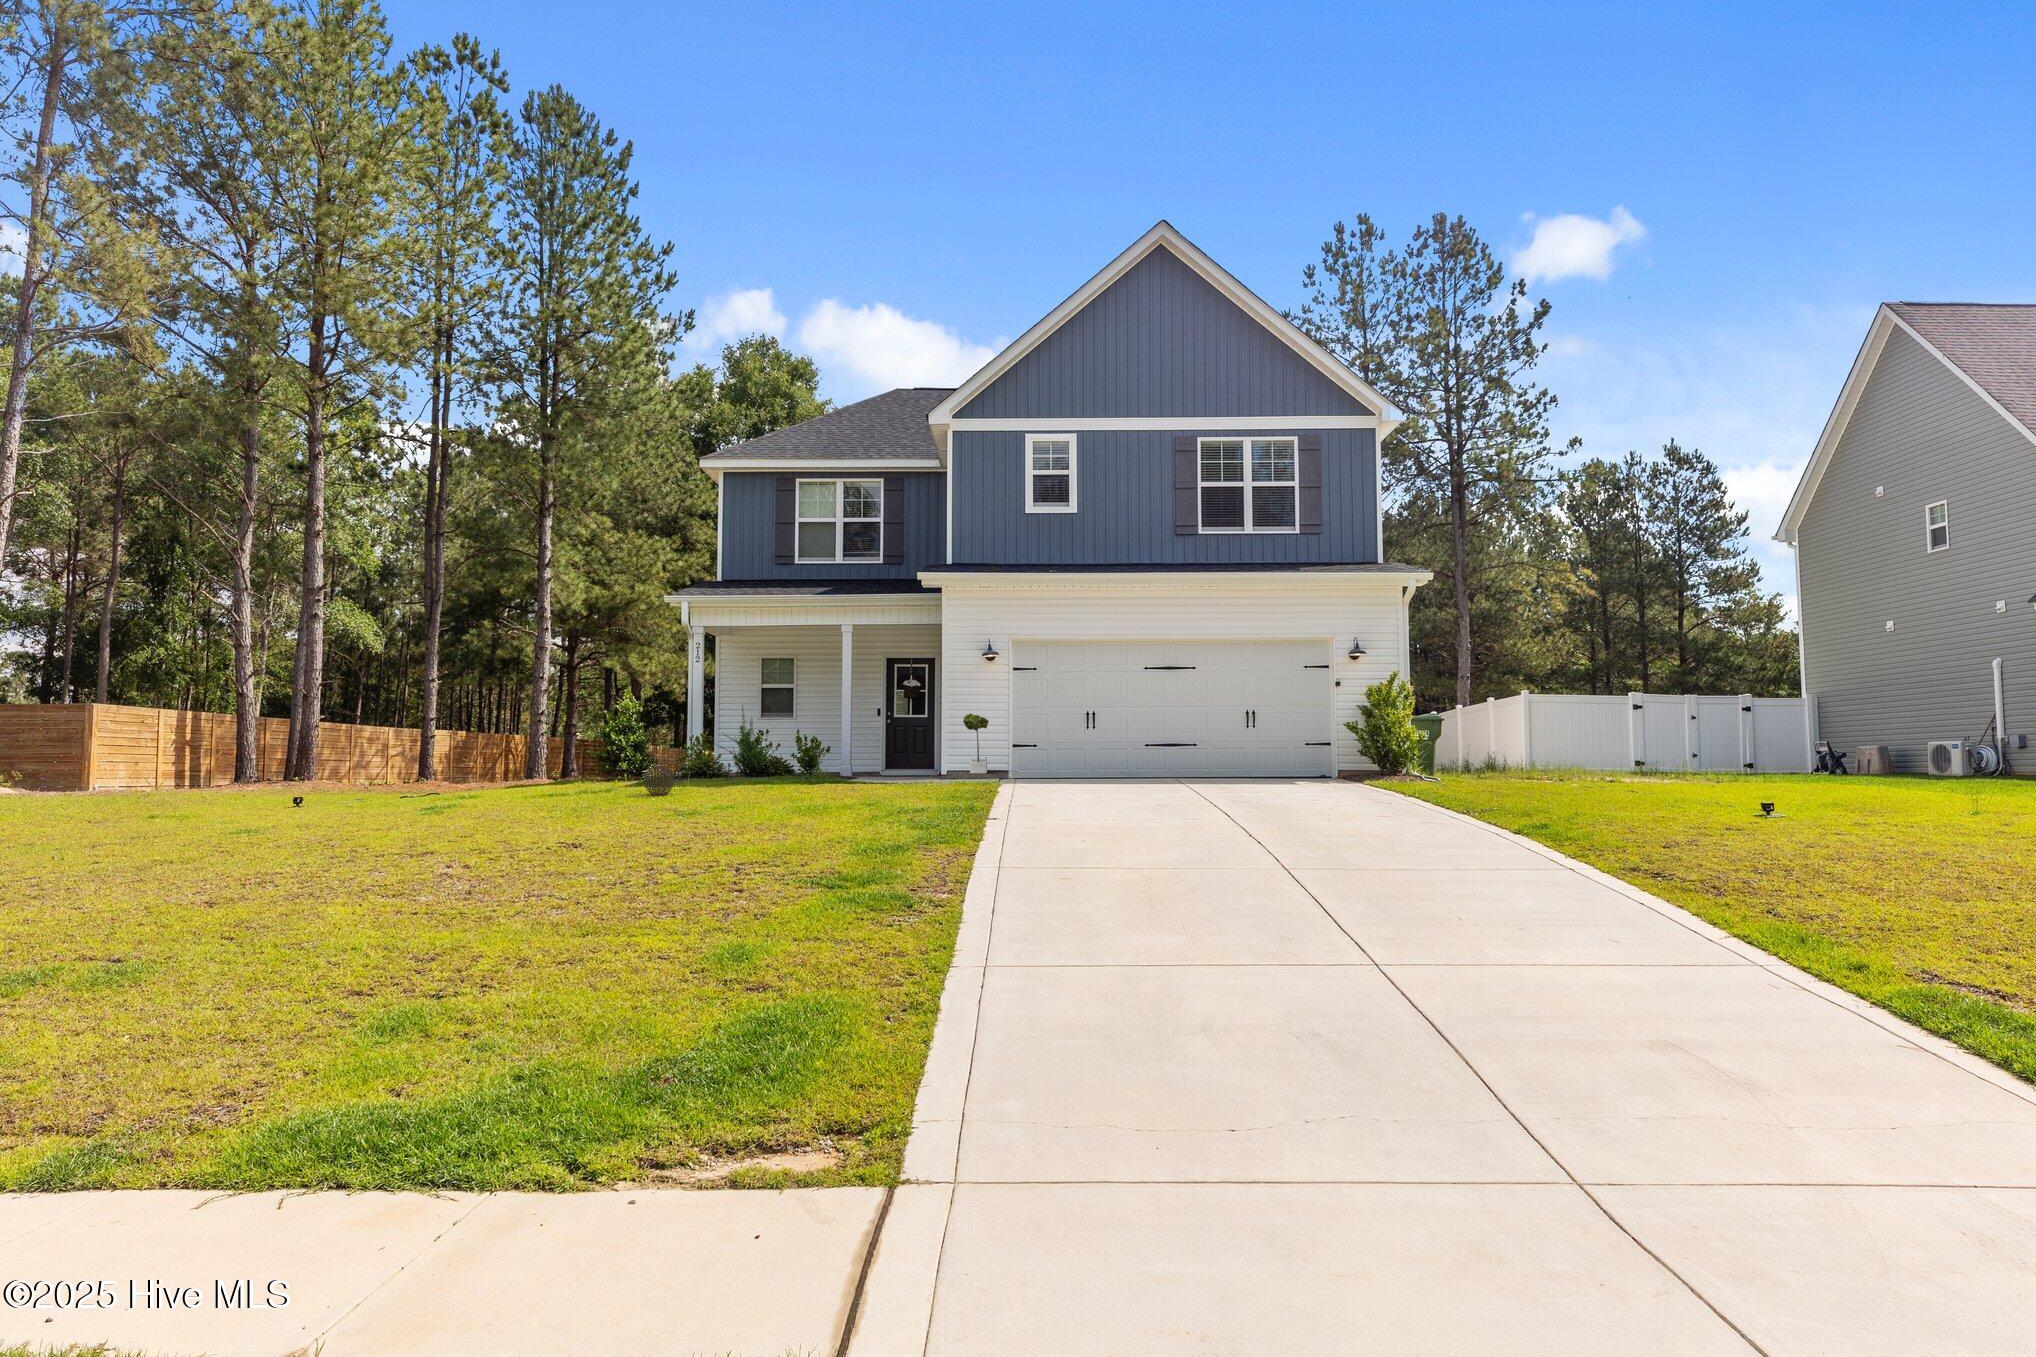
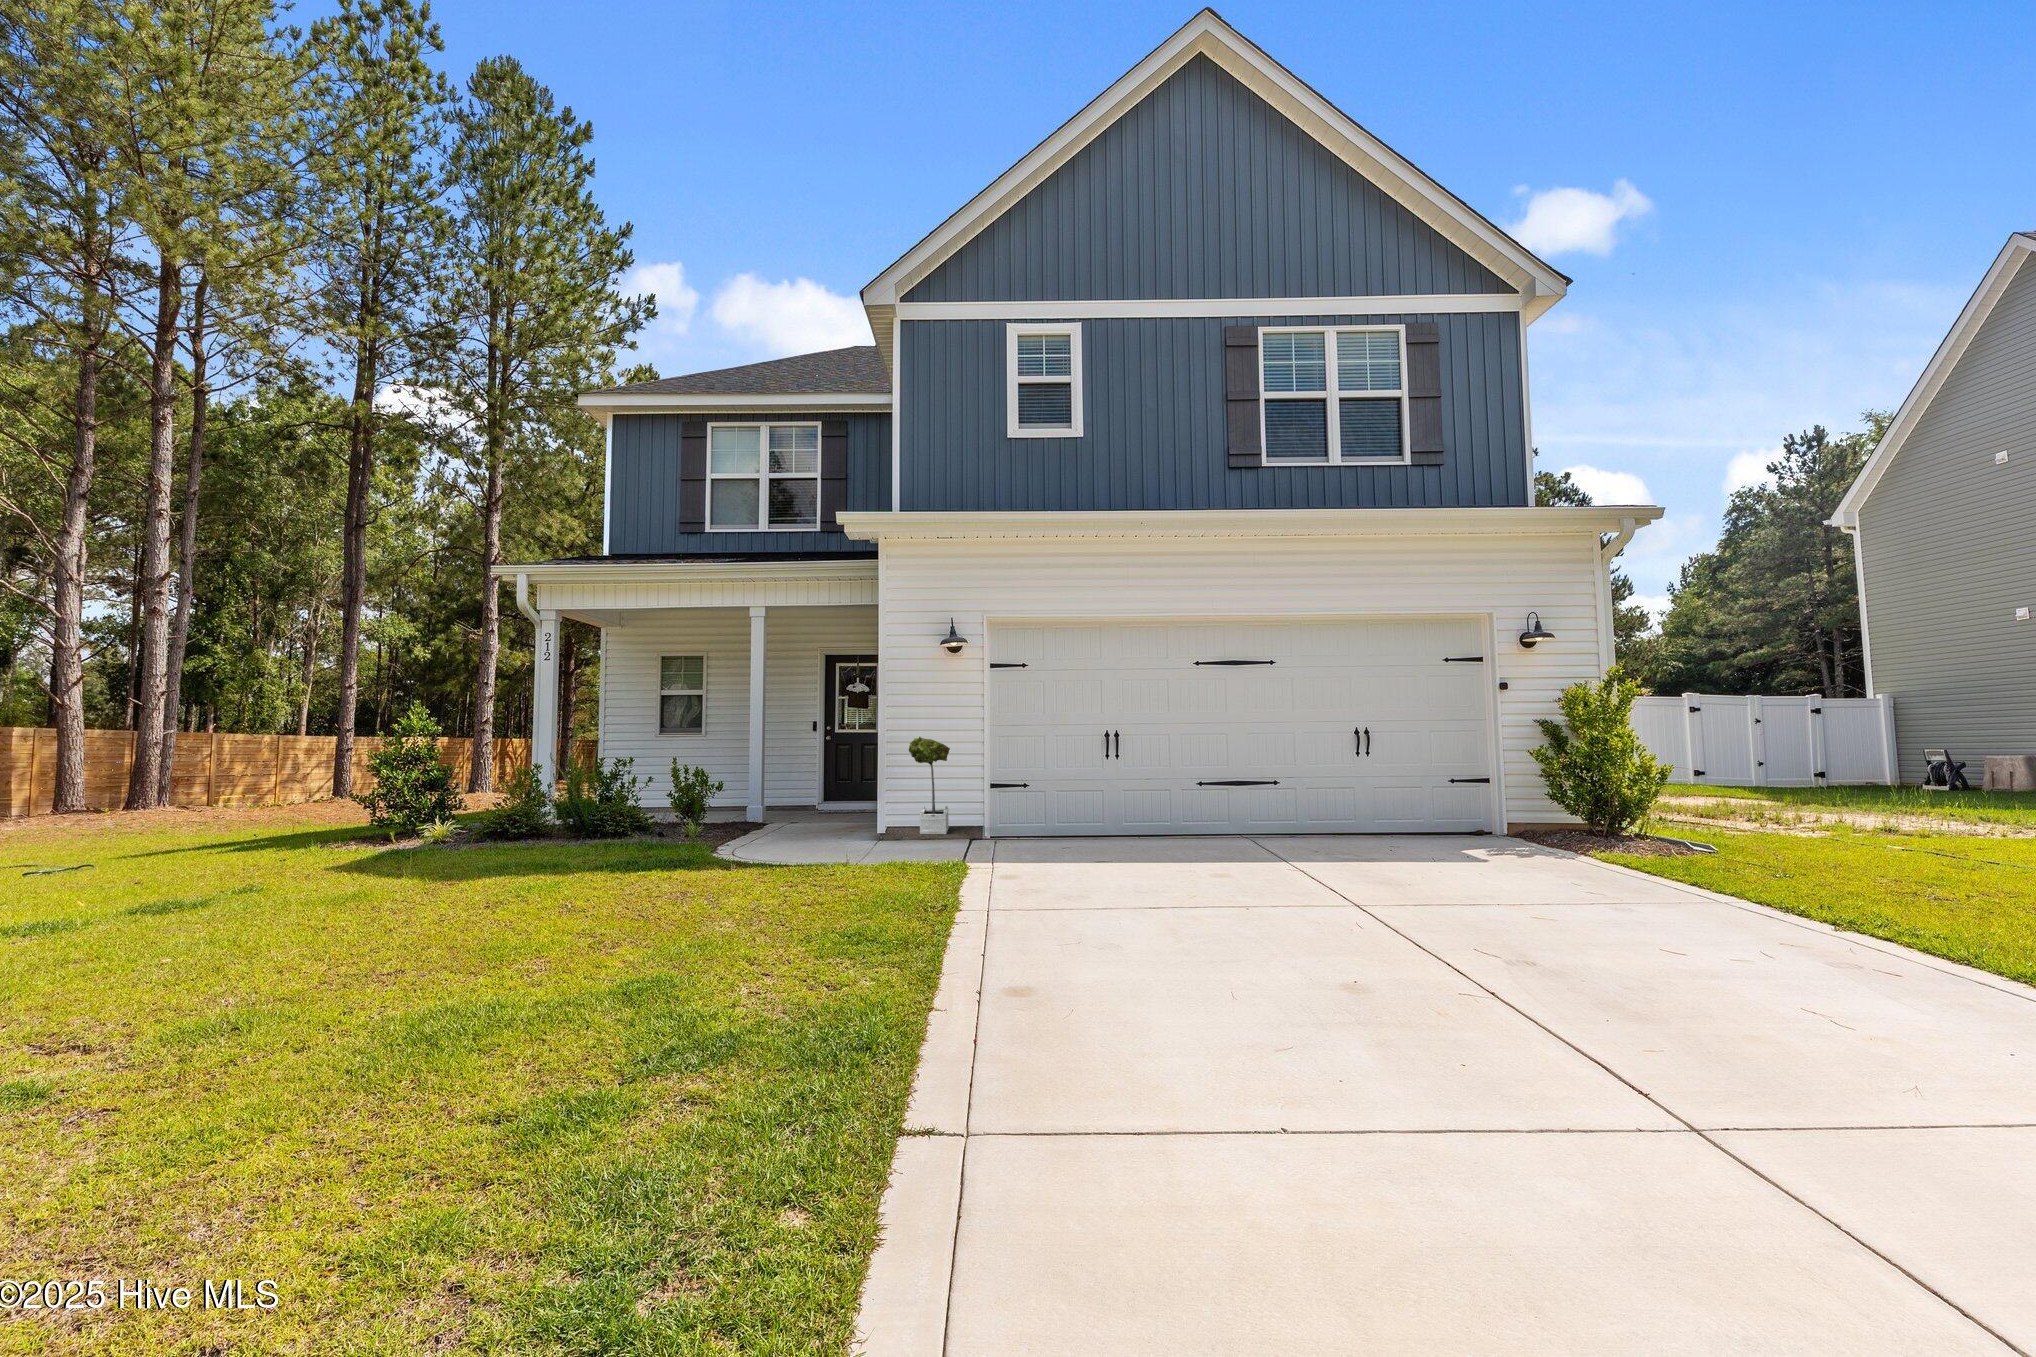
woven basket: present [644,765,674,795] -> none [168,868,253,940]

